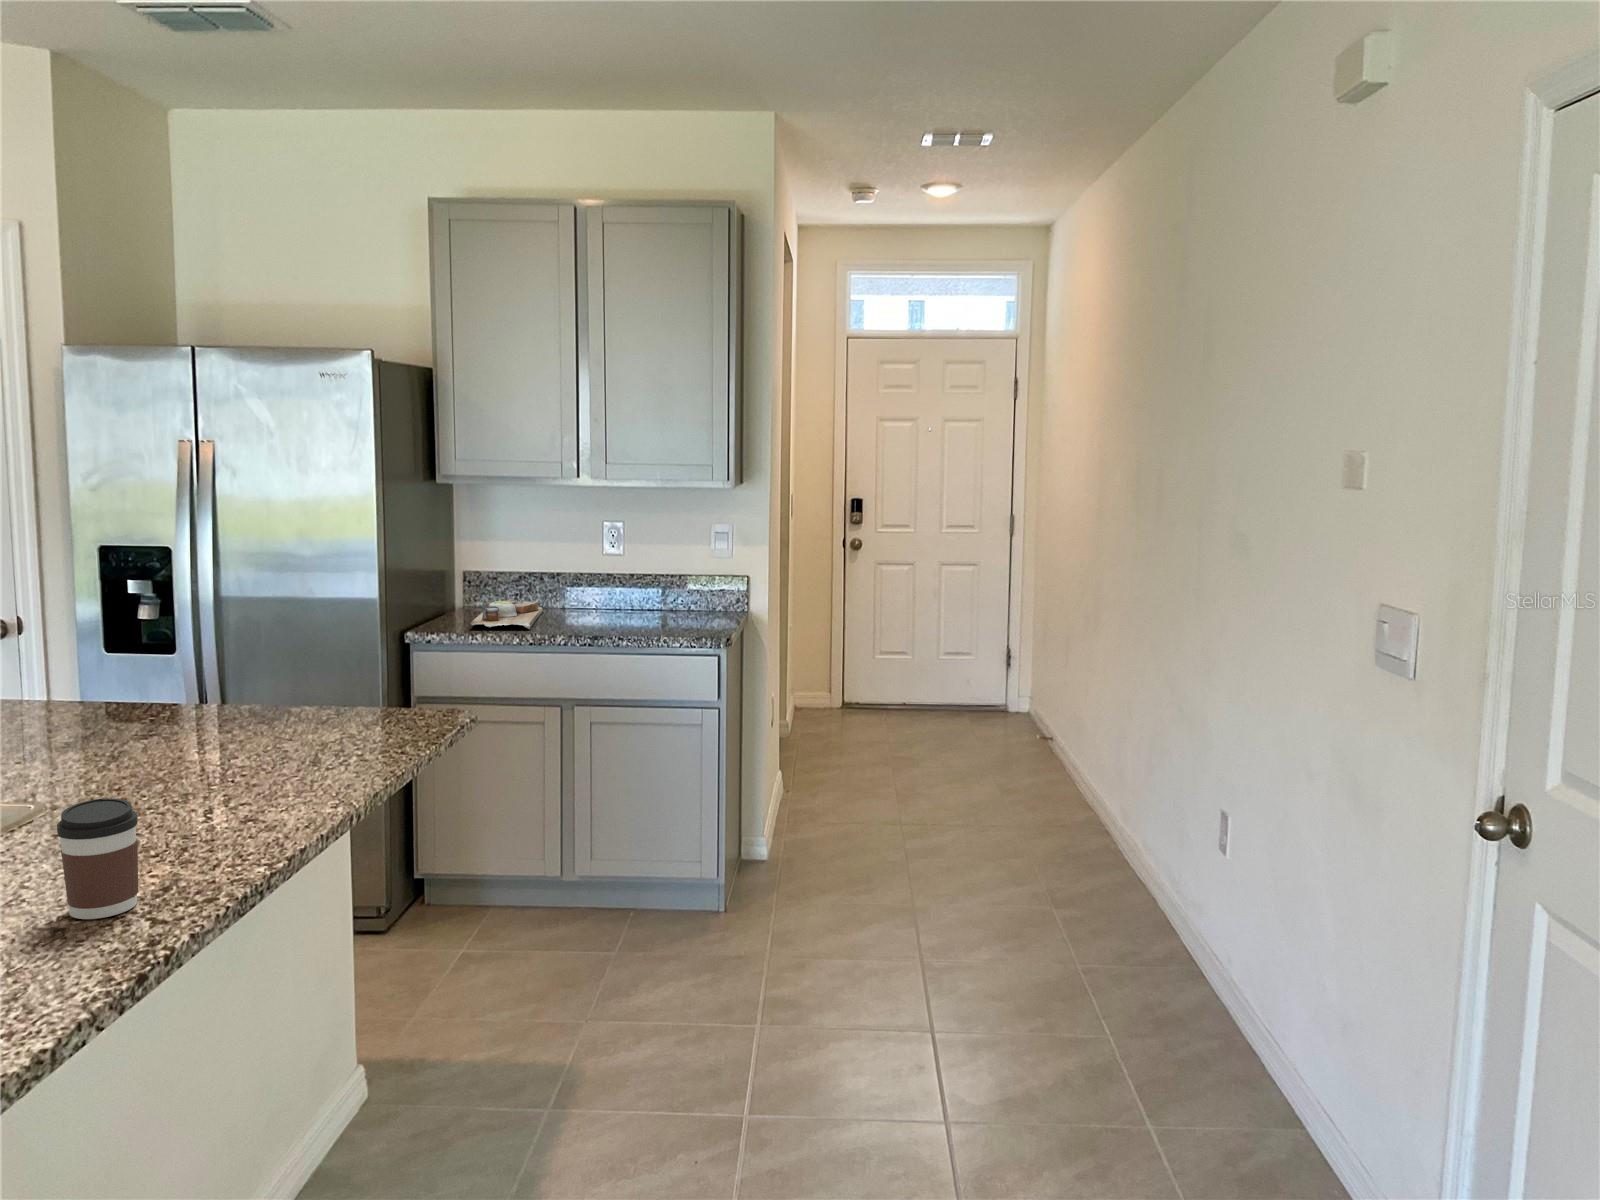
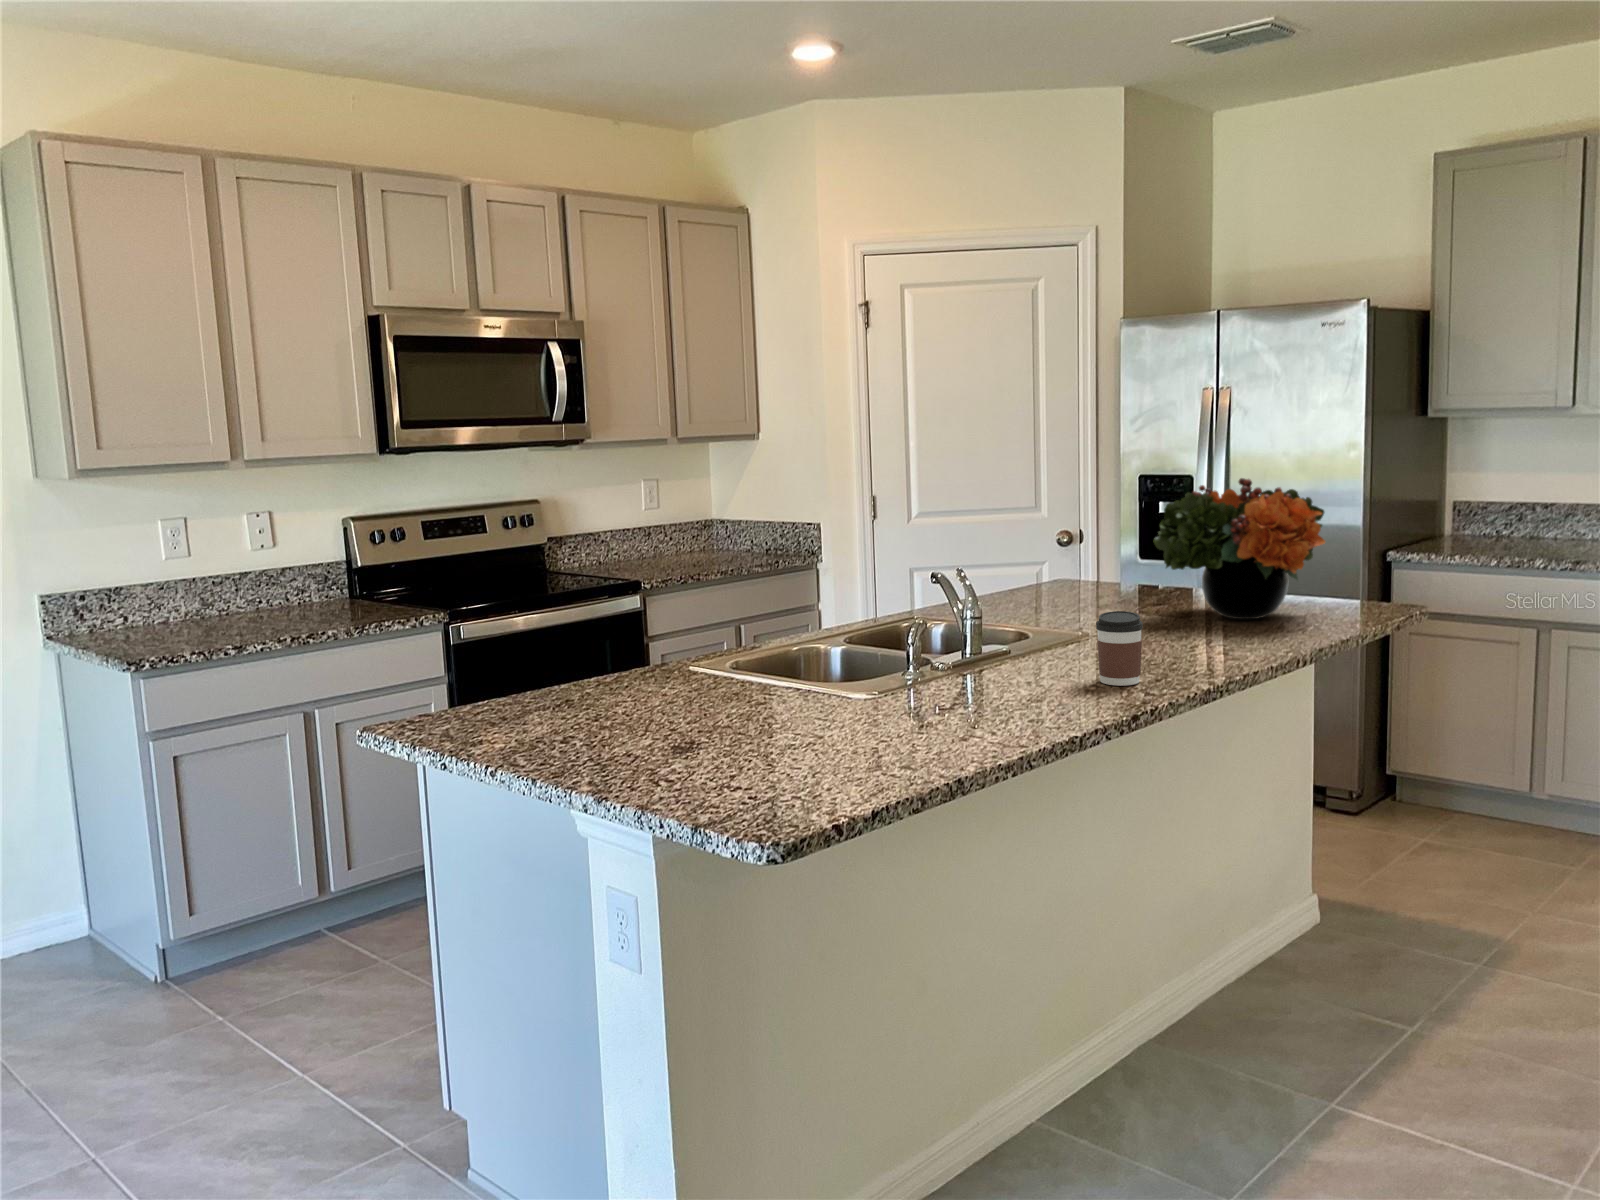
flower arrangement: none [131,572,368,758] -> present [1153,478,1325,619]
cutting board: present [469,600,543,629] -> none [1448,528,1537,554]

